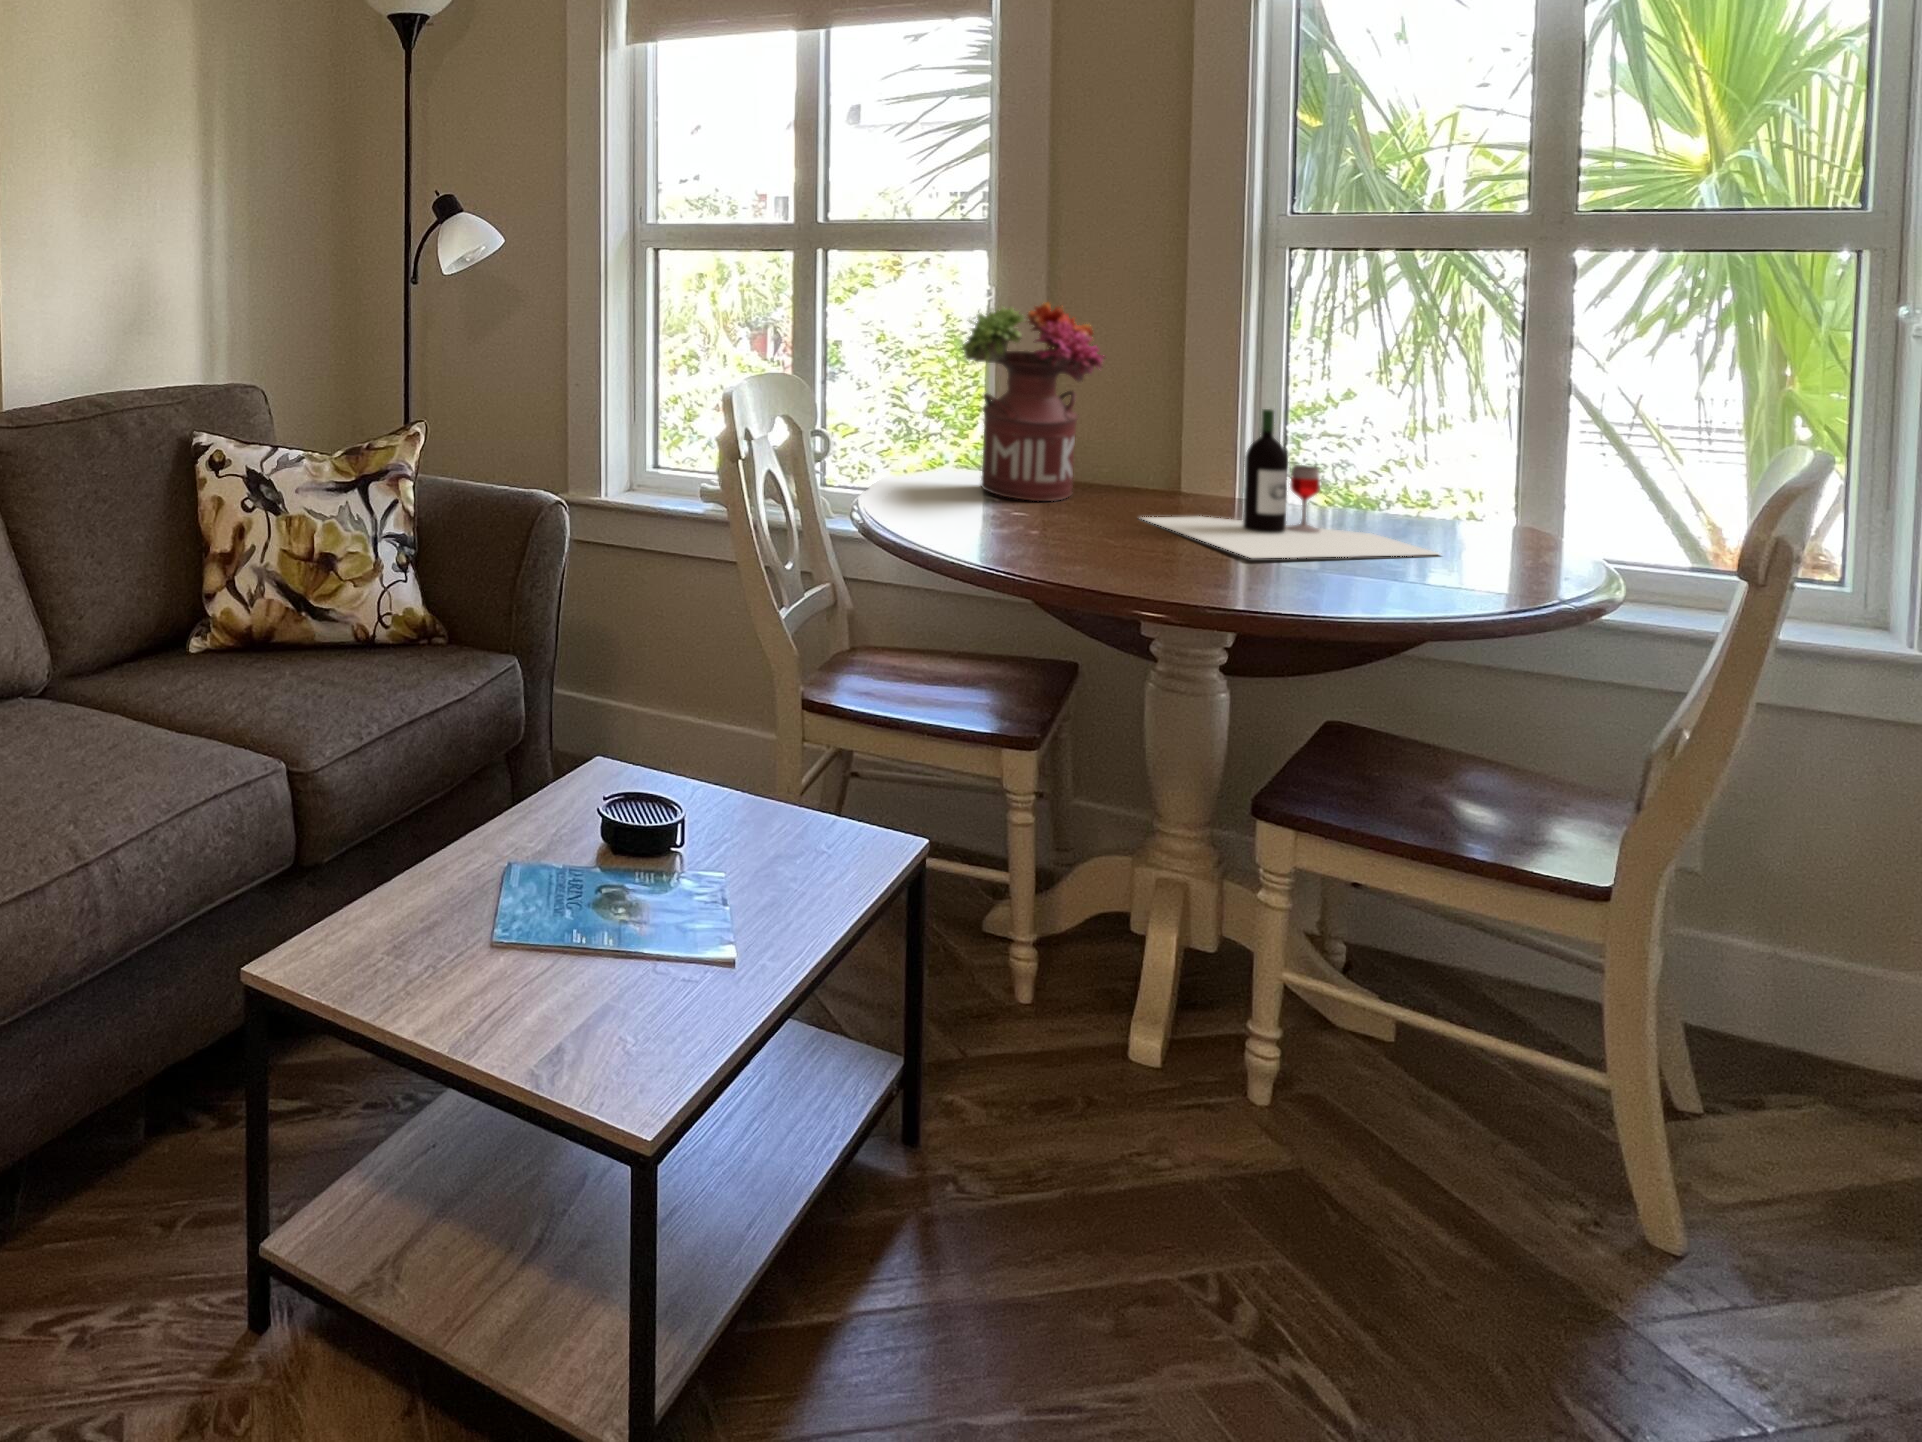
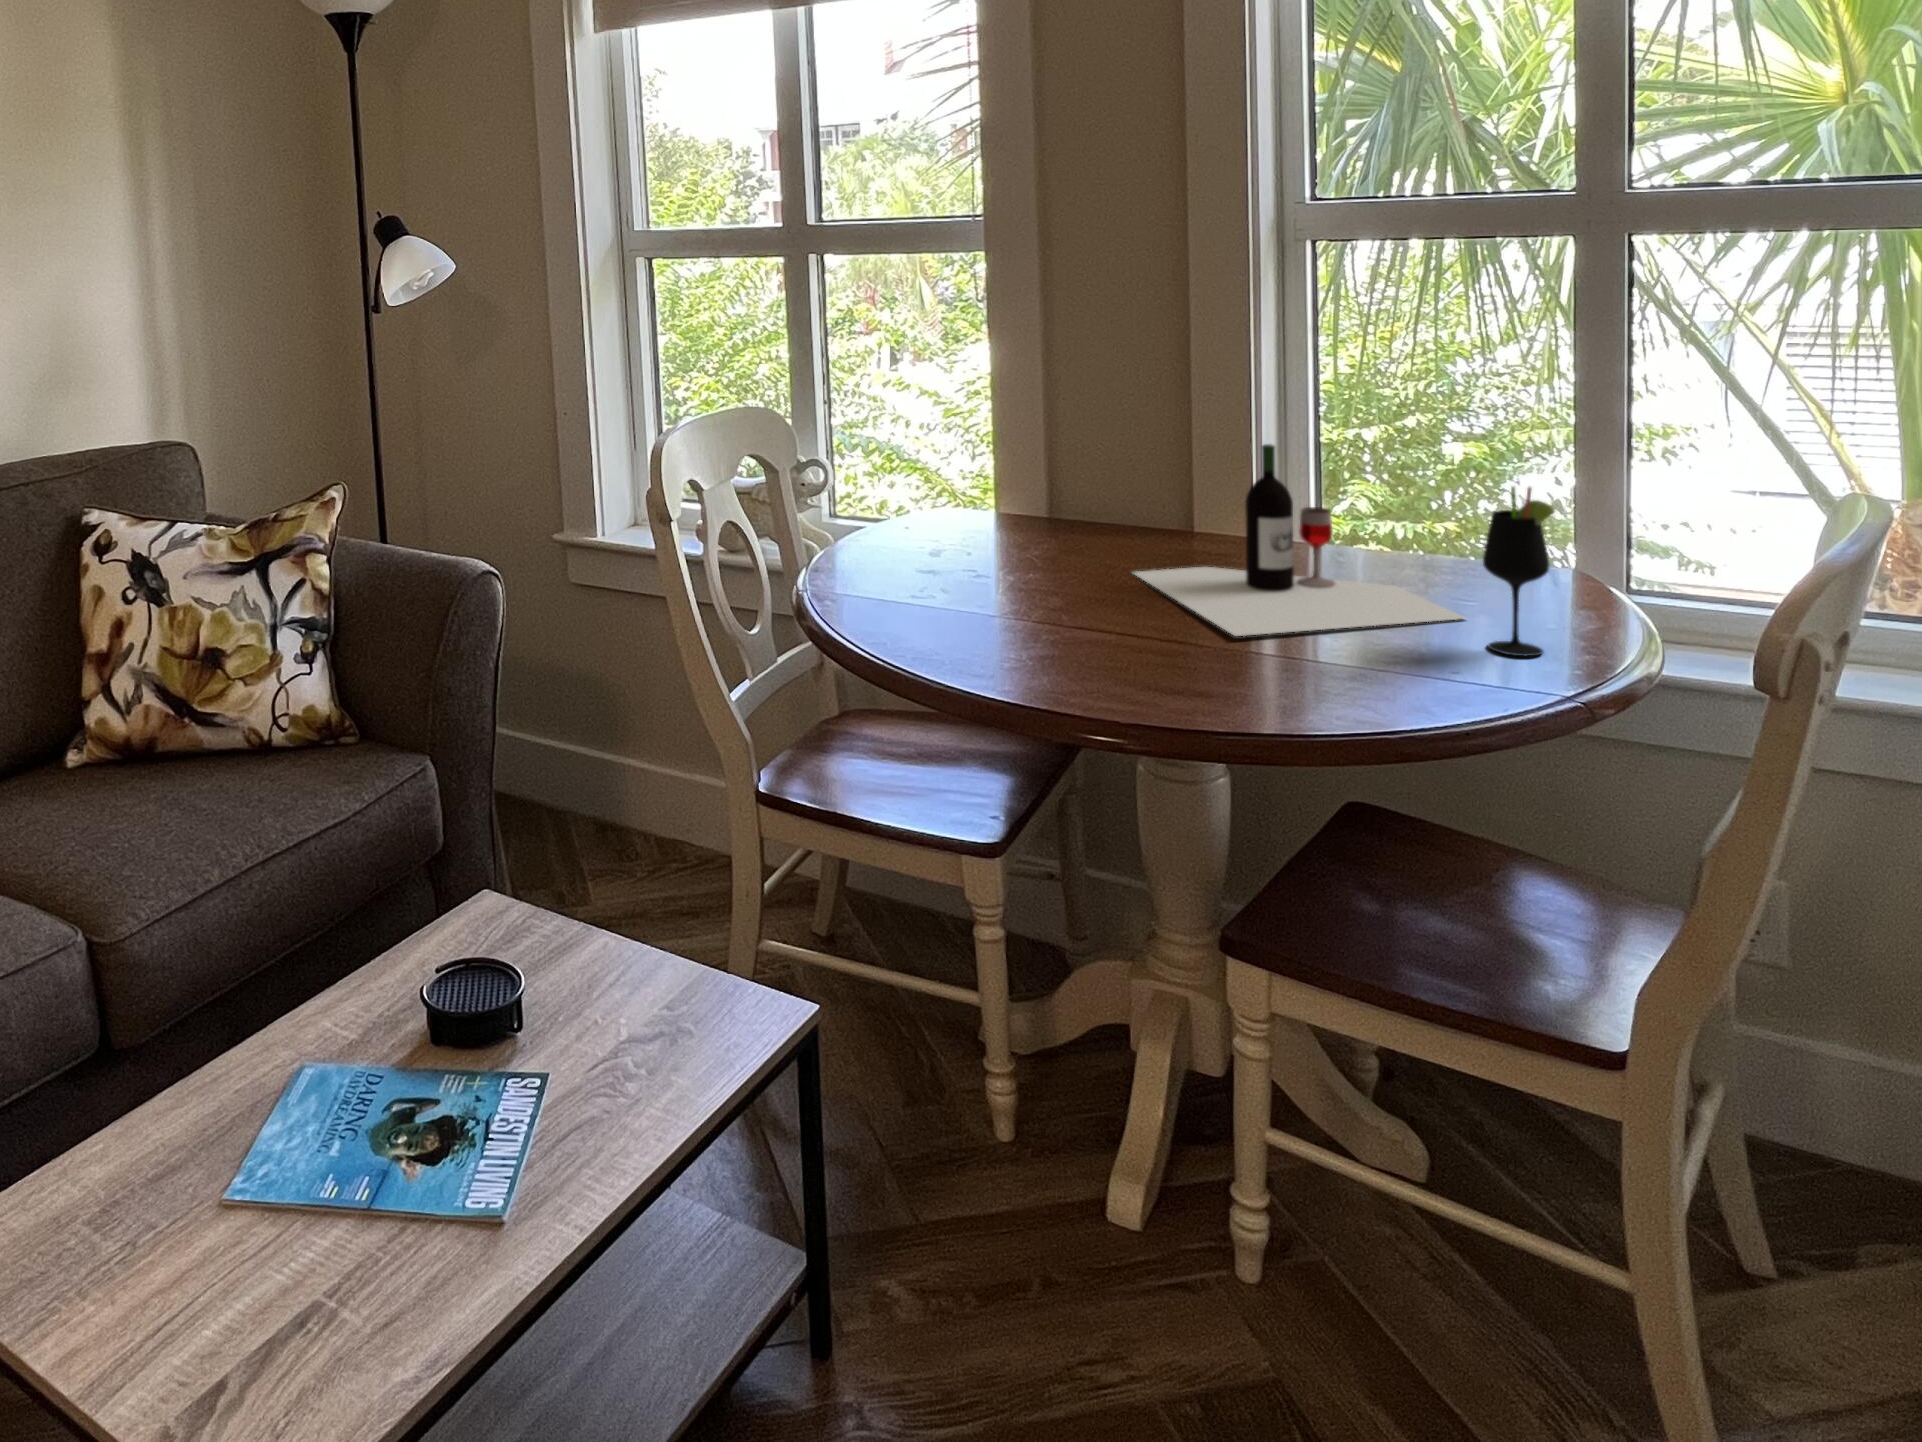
flower arrangement: present [960,302,1104,501] -> none [934,316,1096,550]
wine glass: none [1467,436,1534,579] -> present [1483,487,1555,656]

